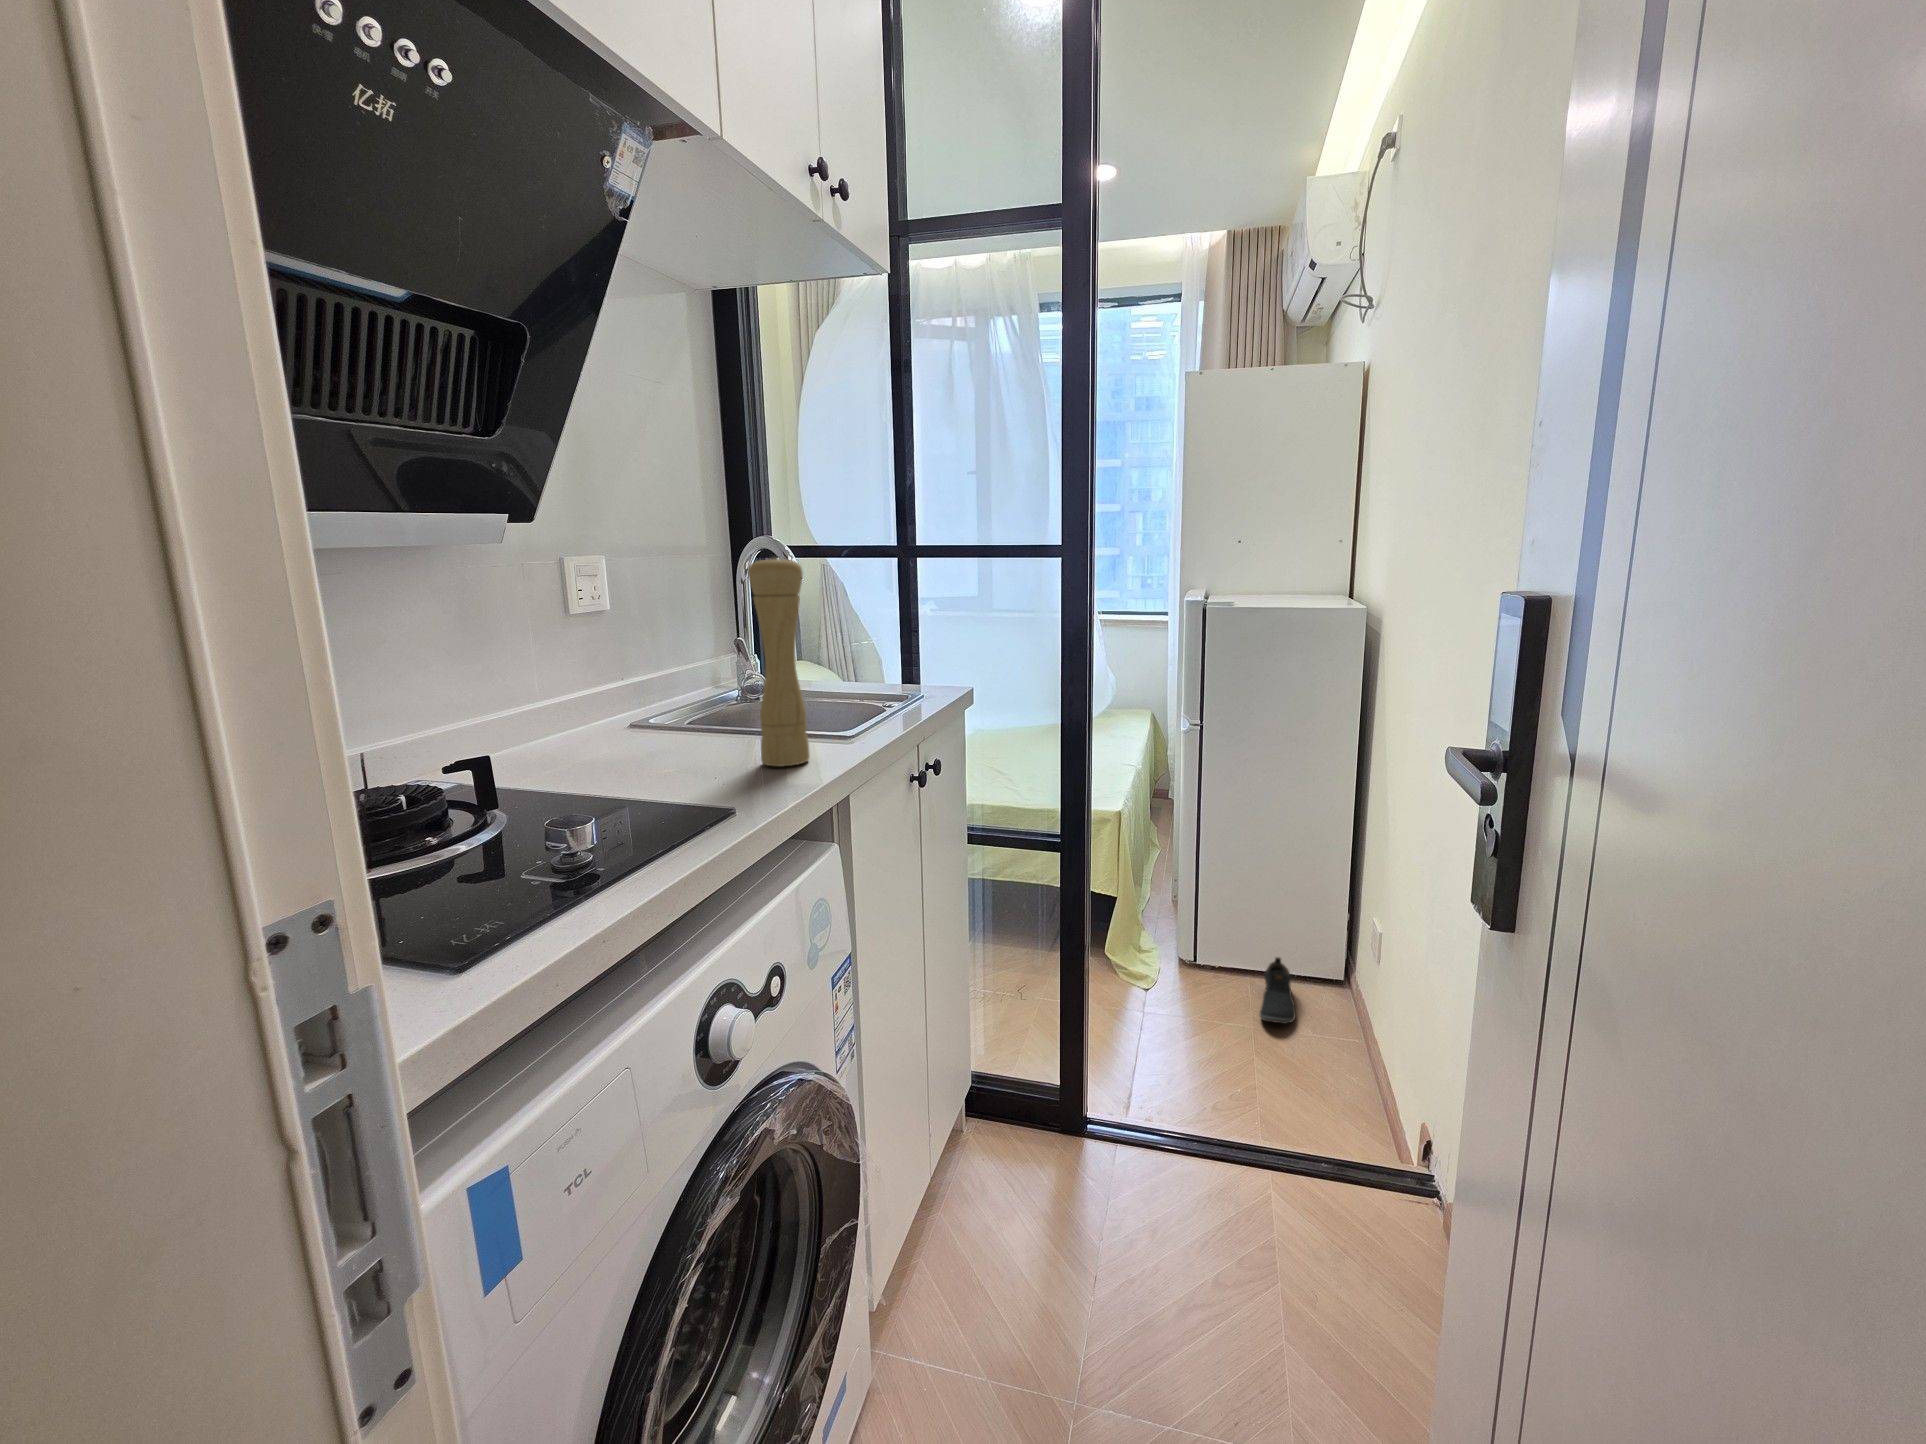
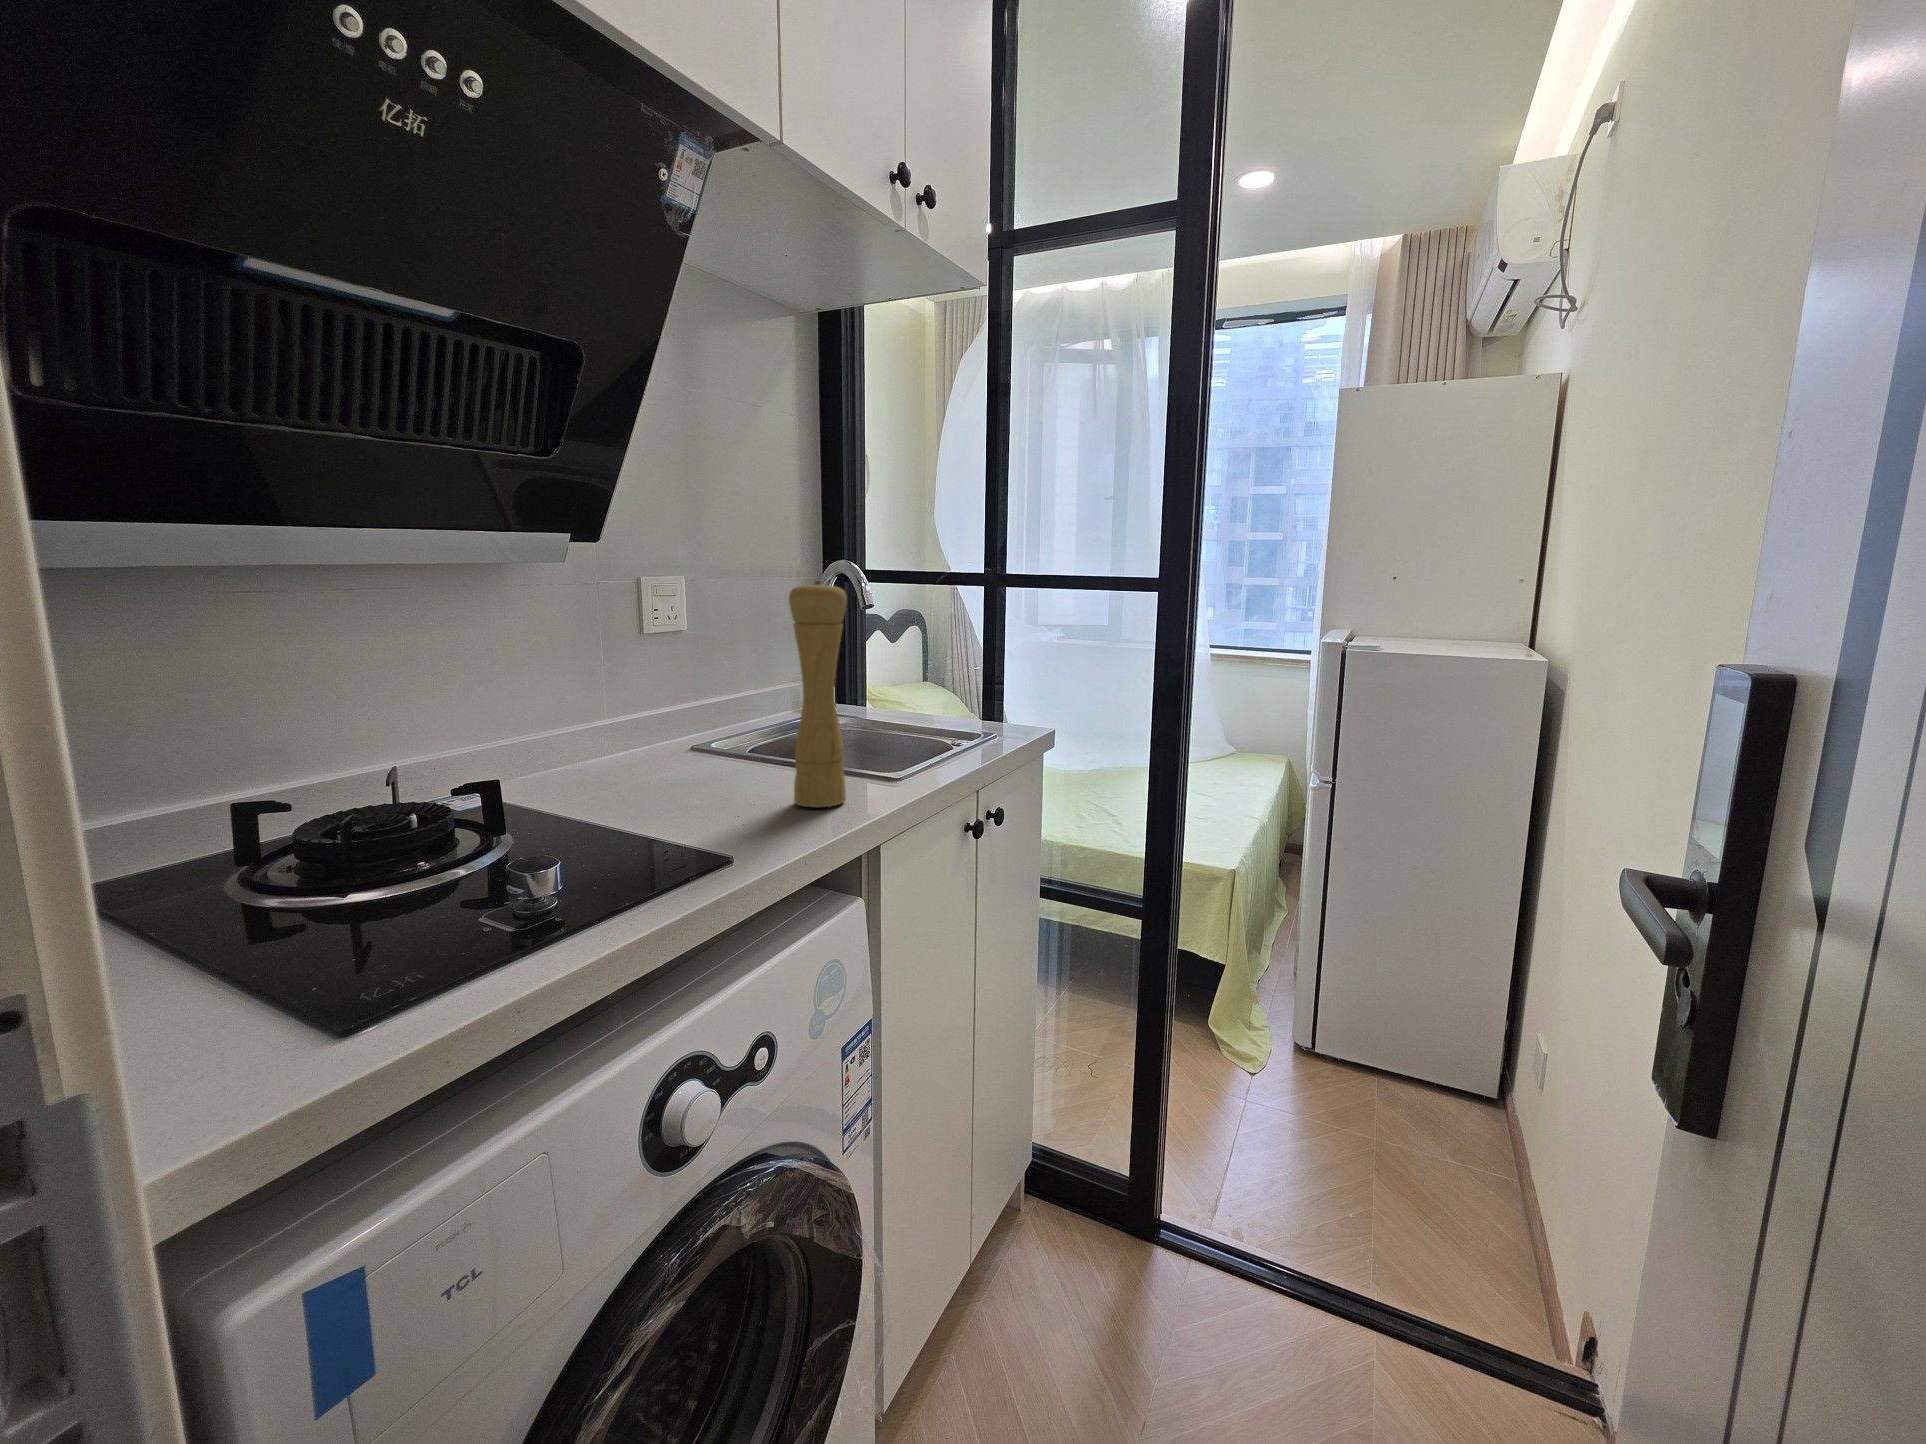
shoe: present [1259,957,1296,1024] -> none [1385,1061,1432,1145]

